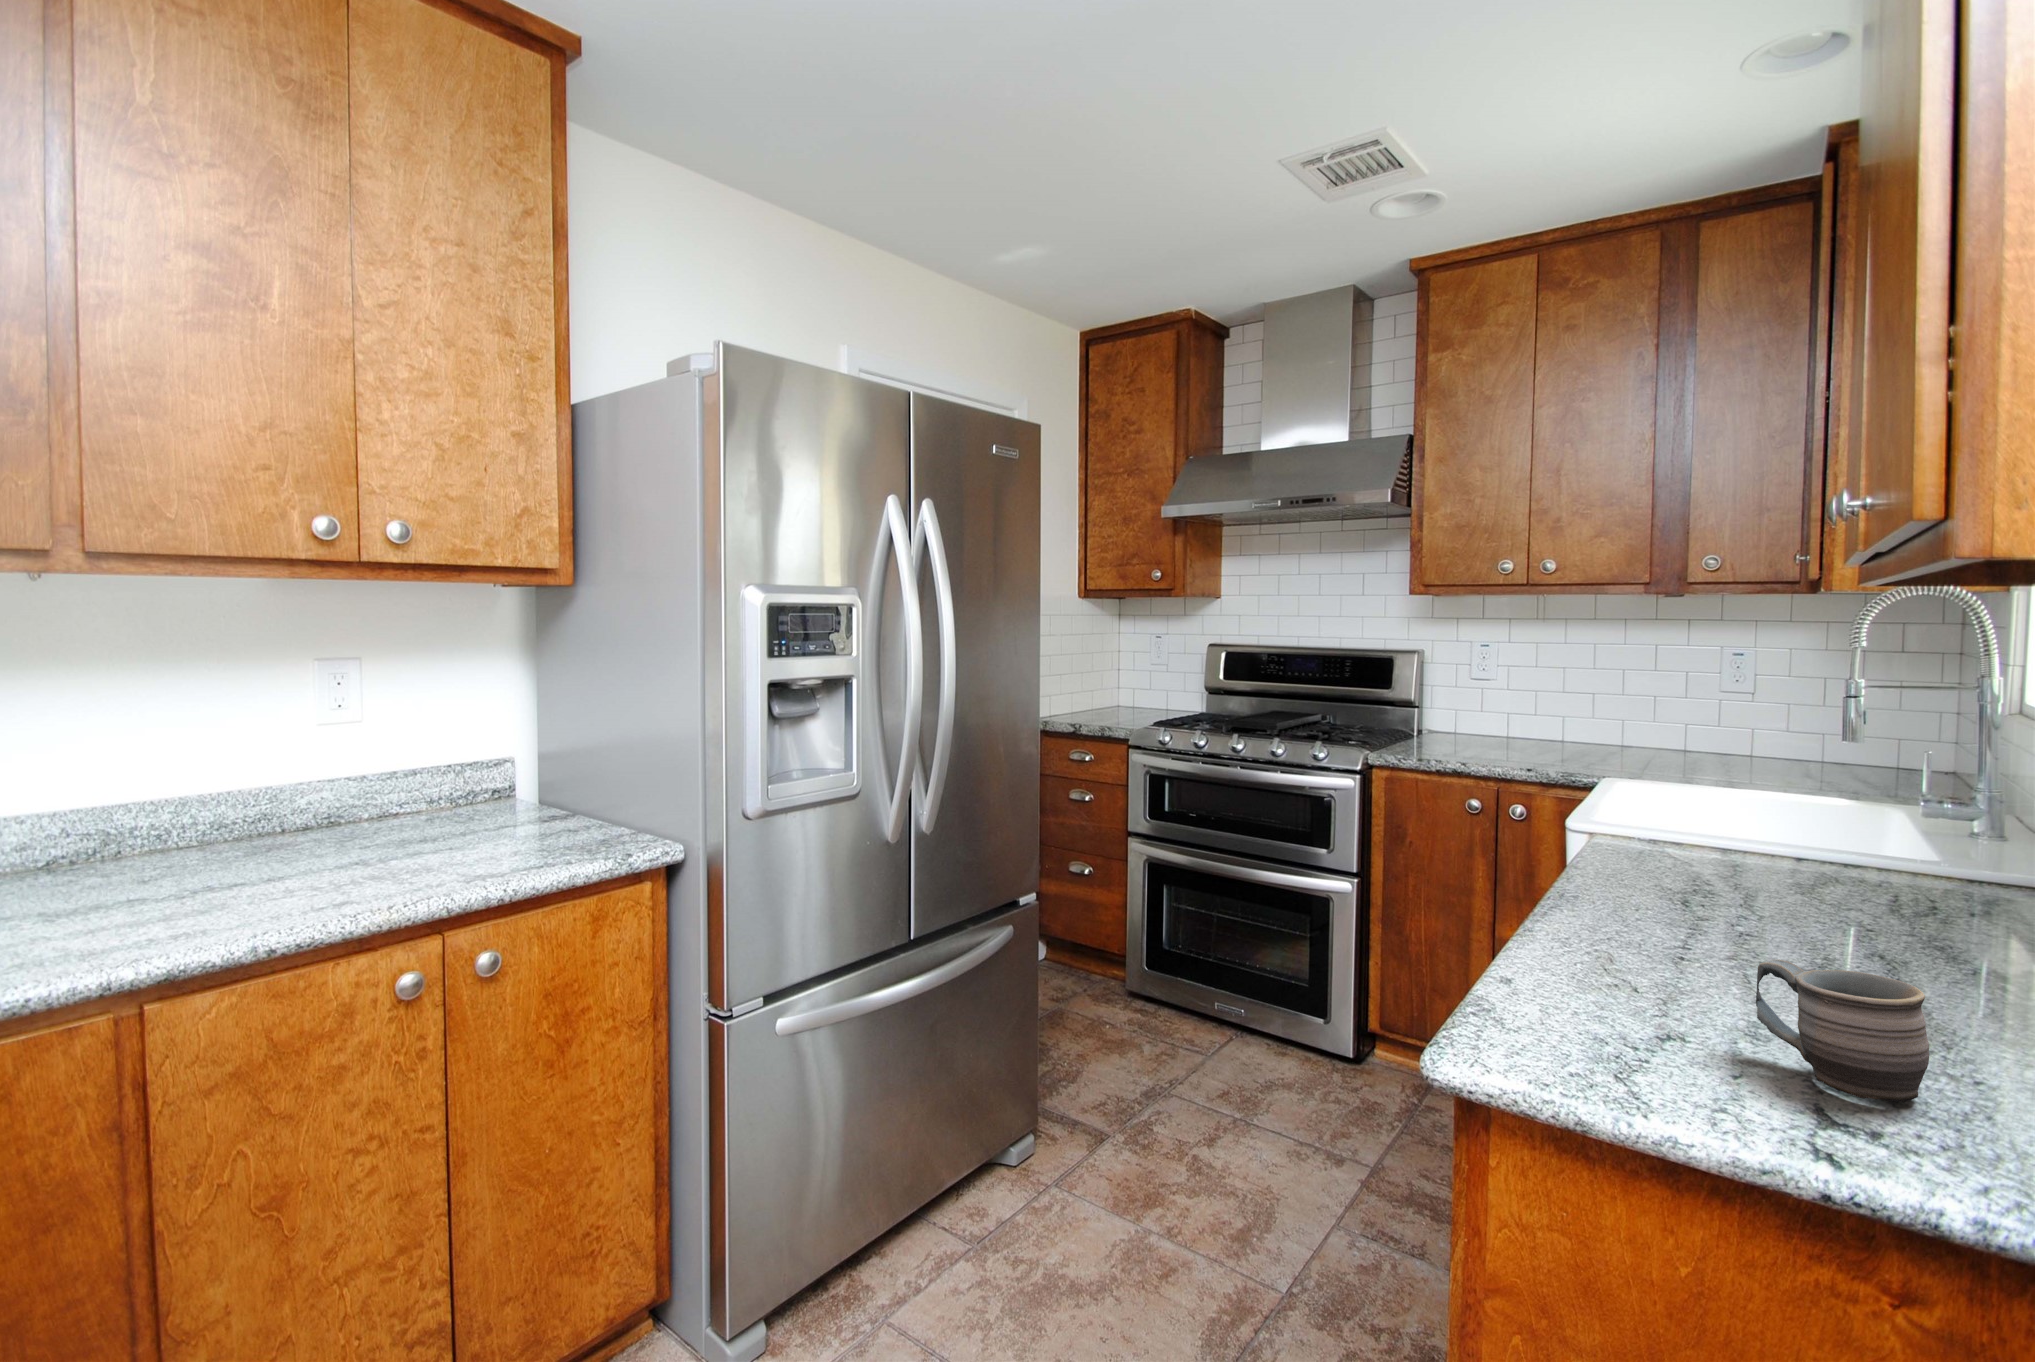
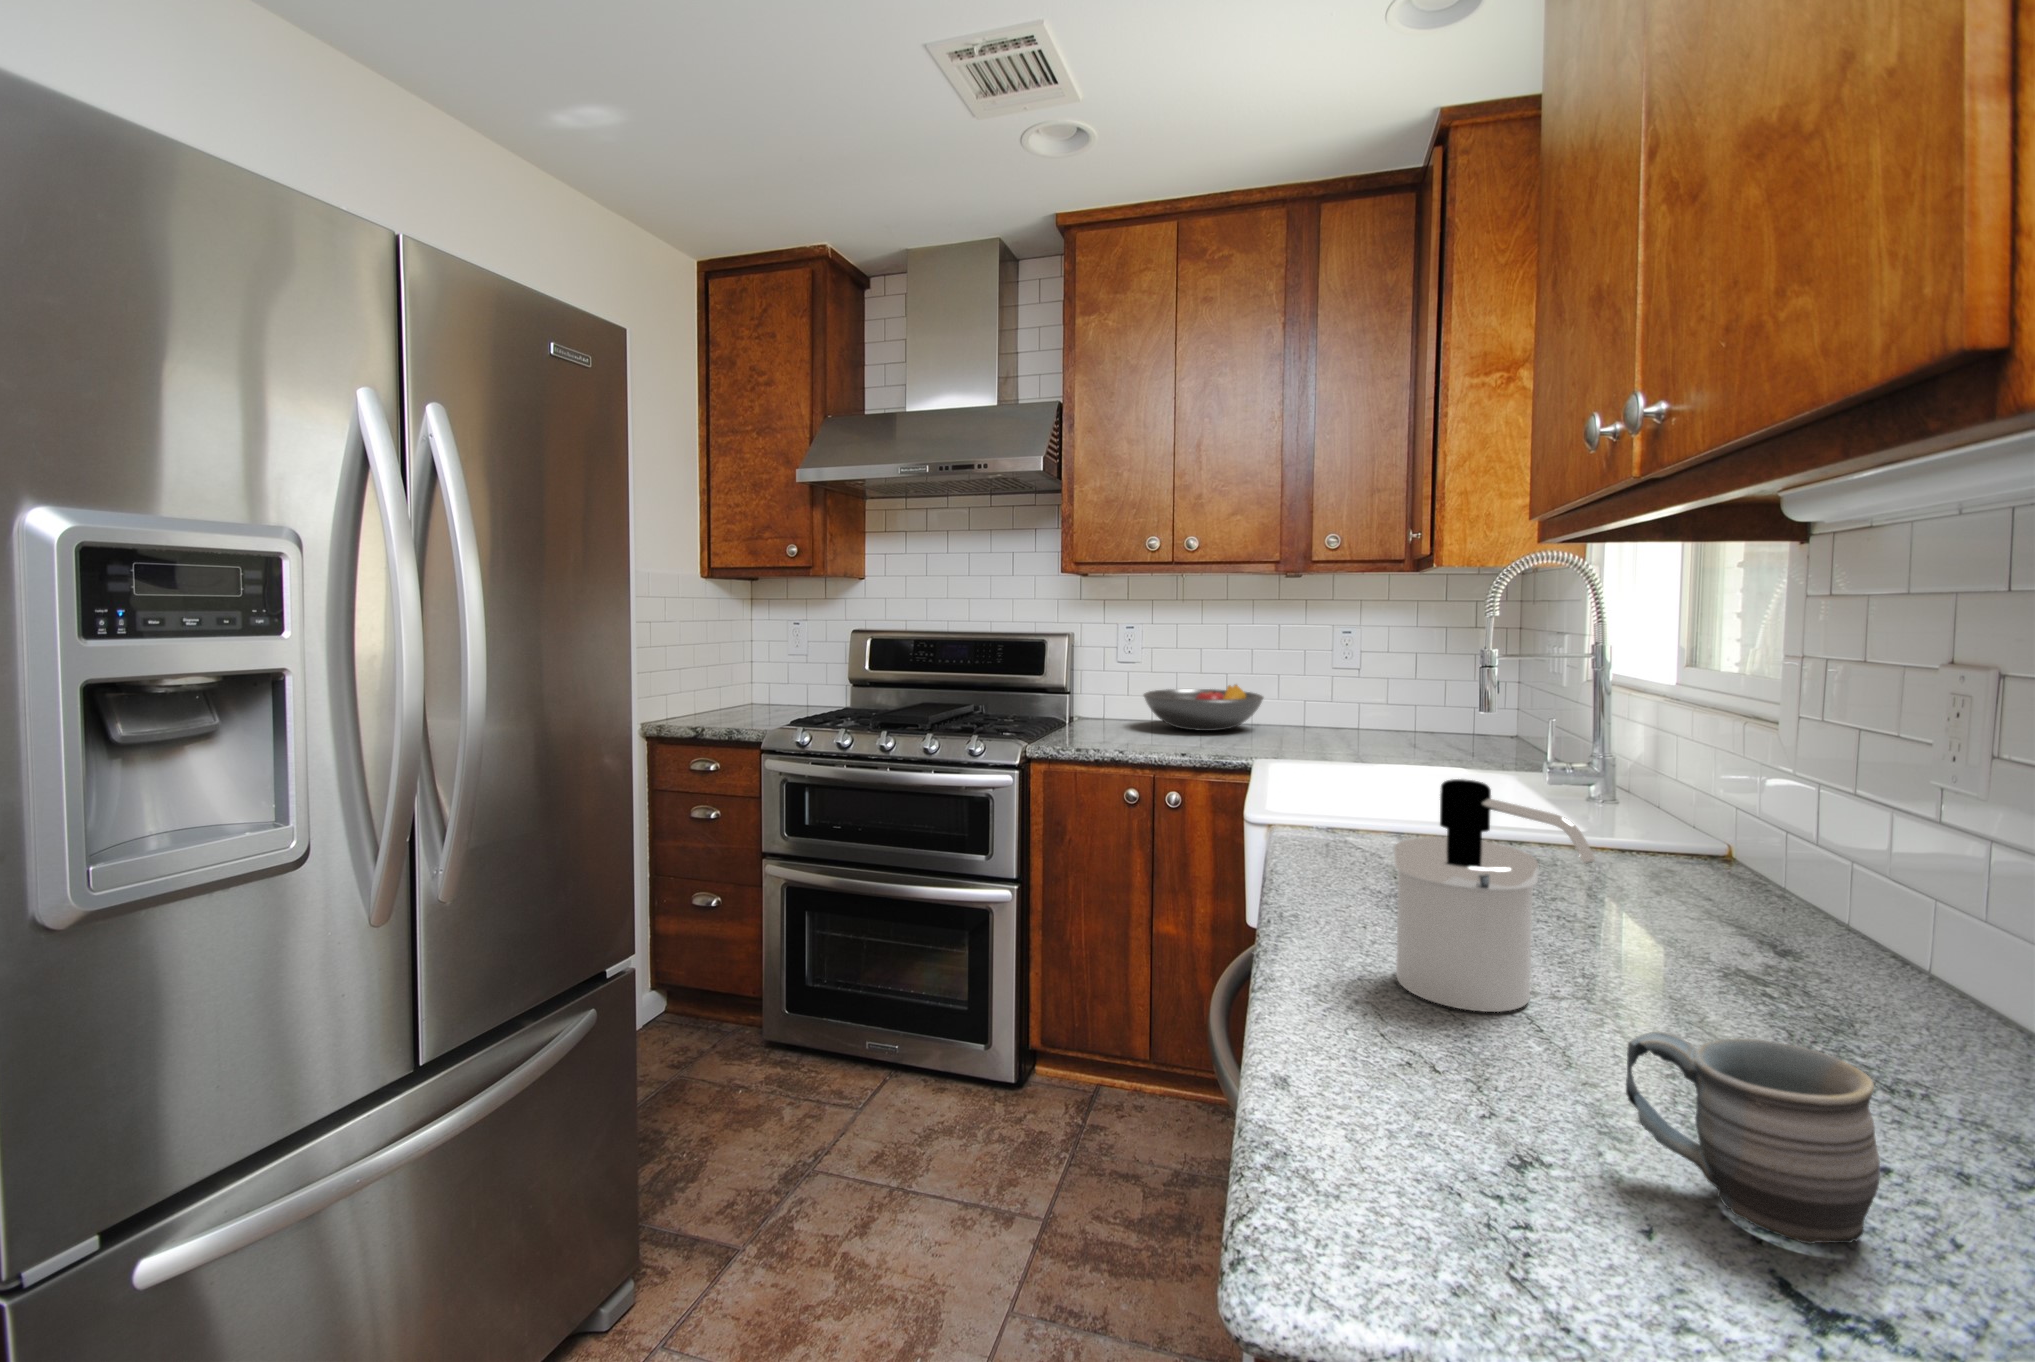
fruit bowl: none [1495,705,1631,749] -> present [1144,685,1263,731]
soap dispenser: none [1639,788,1793,969] -> present [1394,779,1595,1012]

